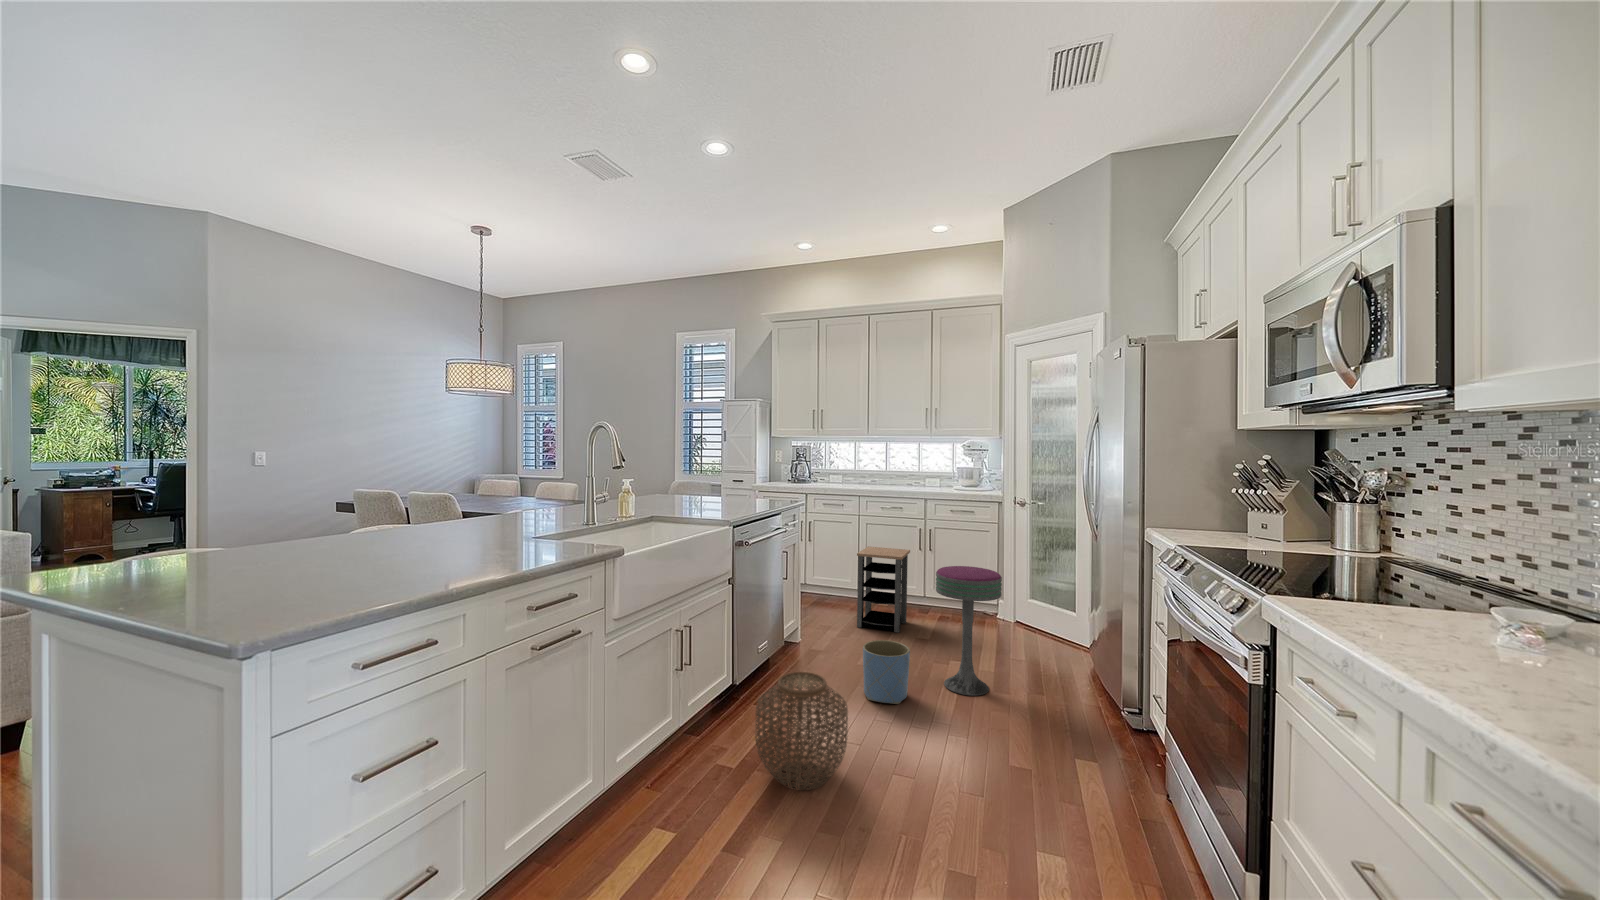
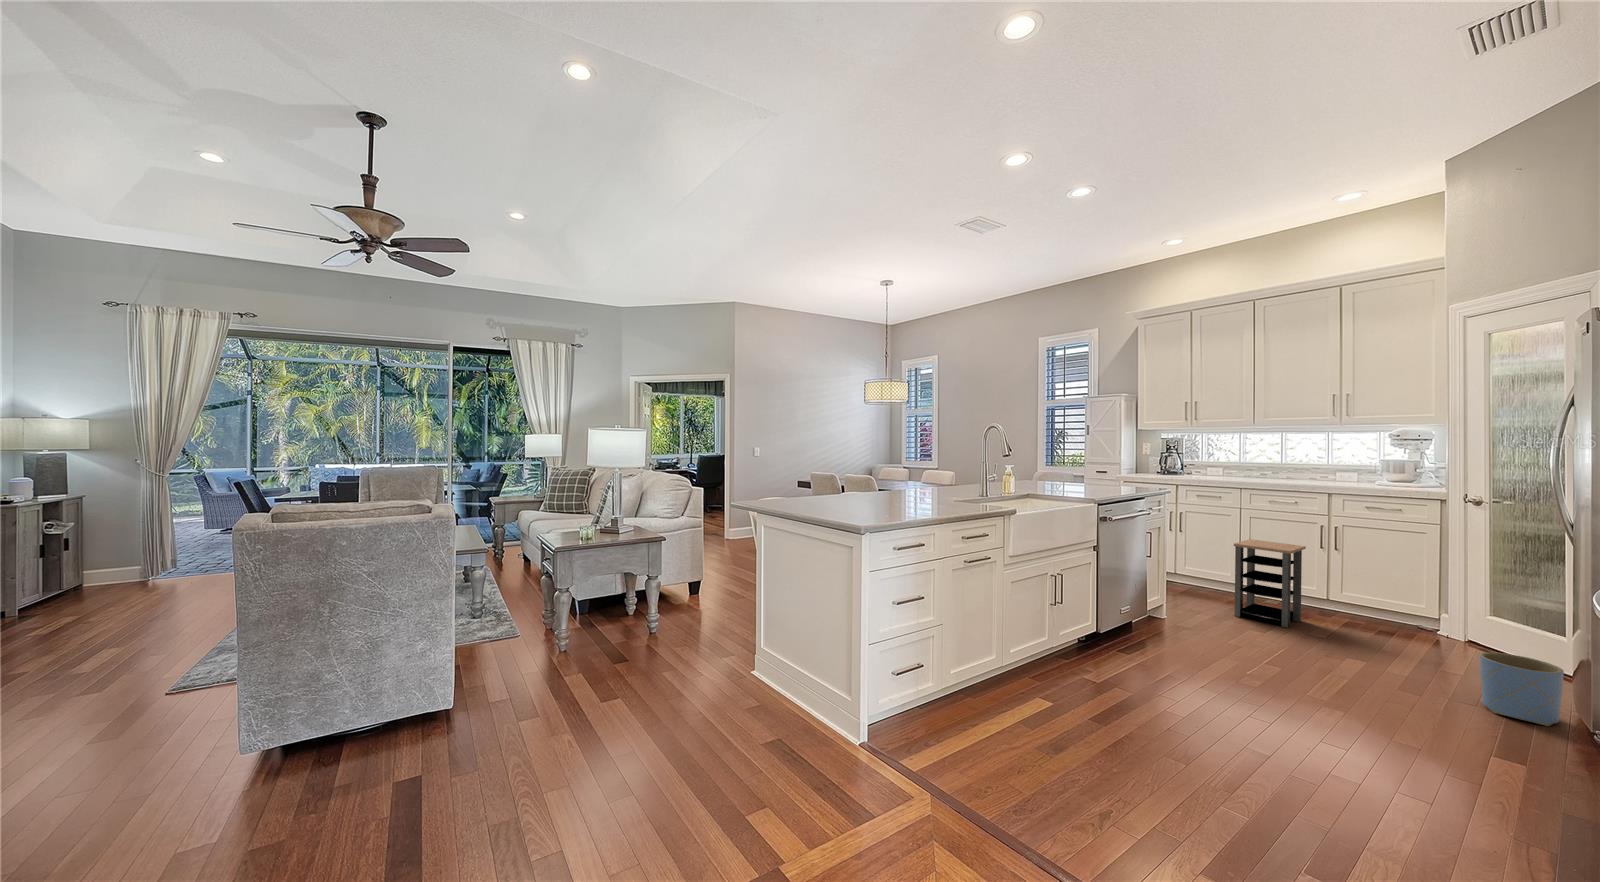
bar stool: present [936,566,1002,696] -> none [1322,560,1414,692]
planter: present [863,640,910,704] -> present [1480,652,1564,726]
woven basket: present [755,672,848,790] -> none [1118,619,1203,708]

